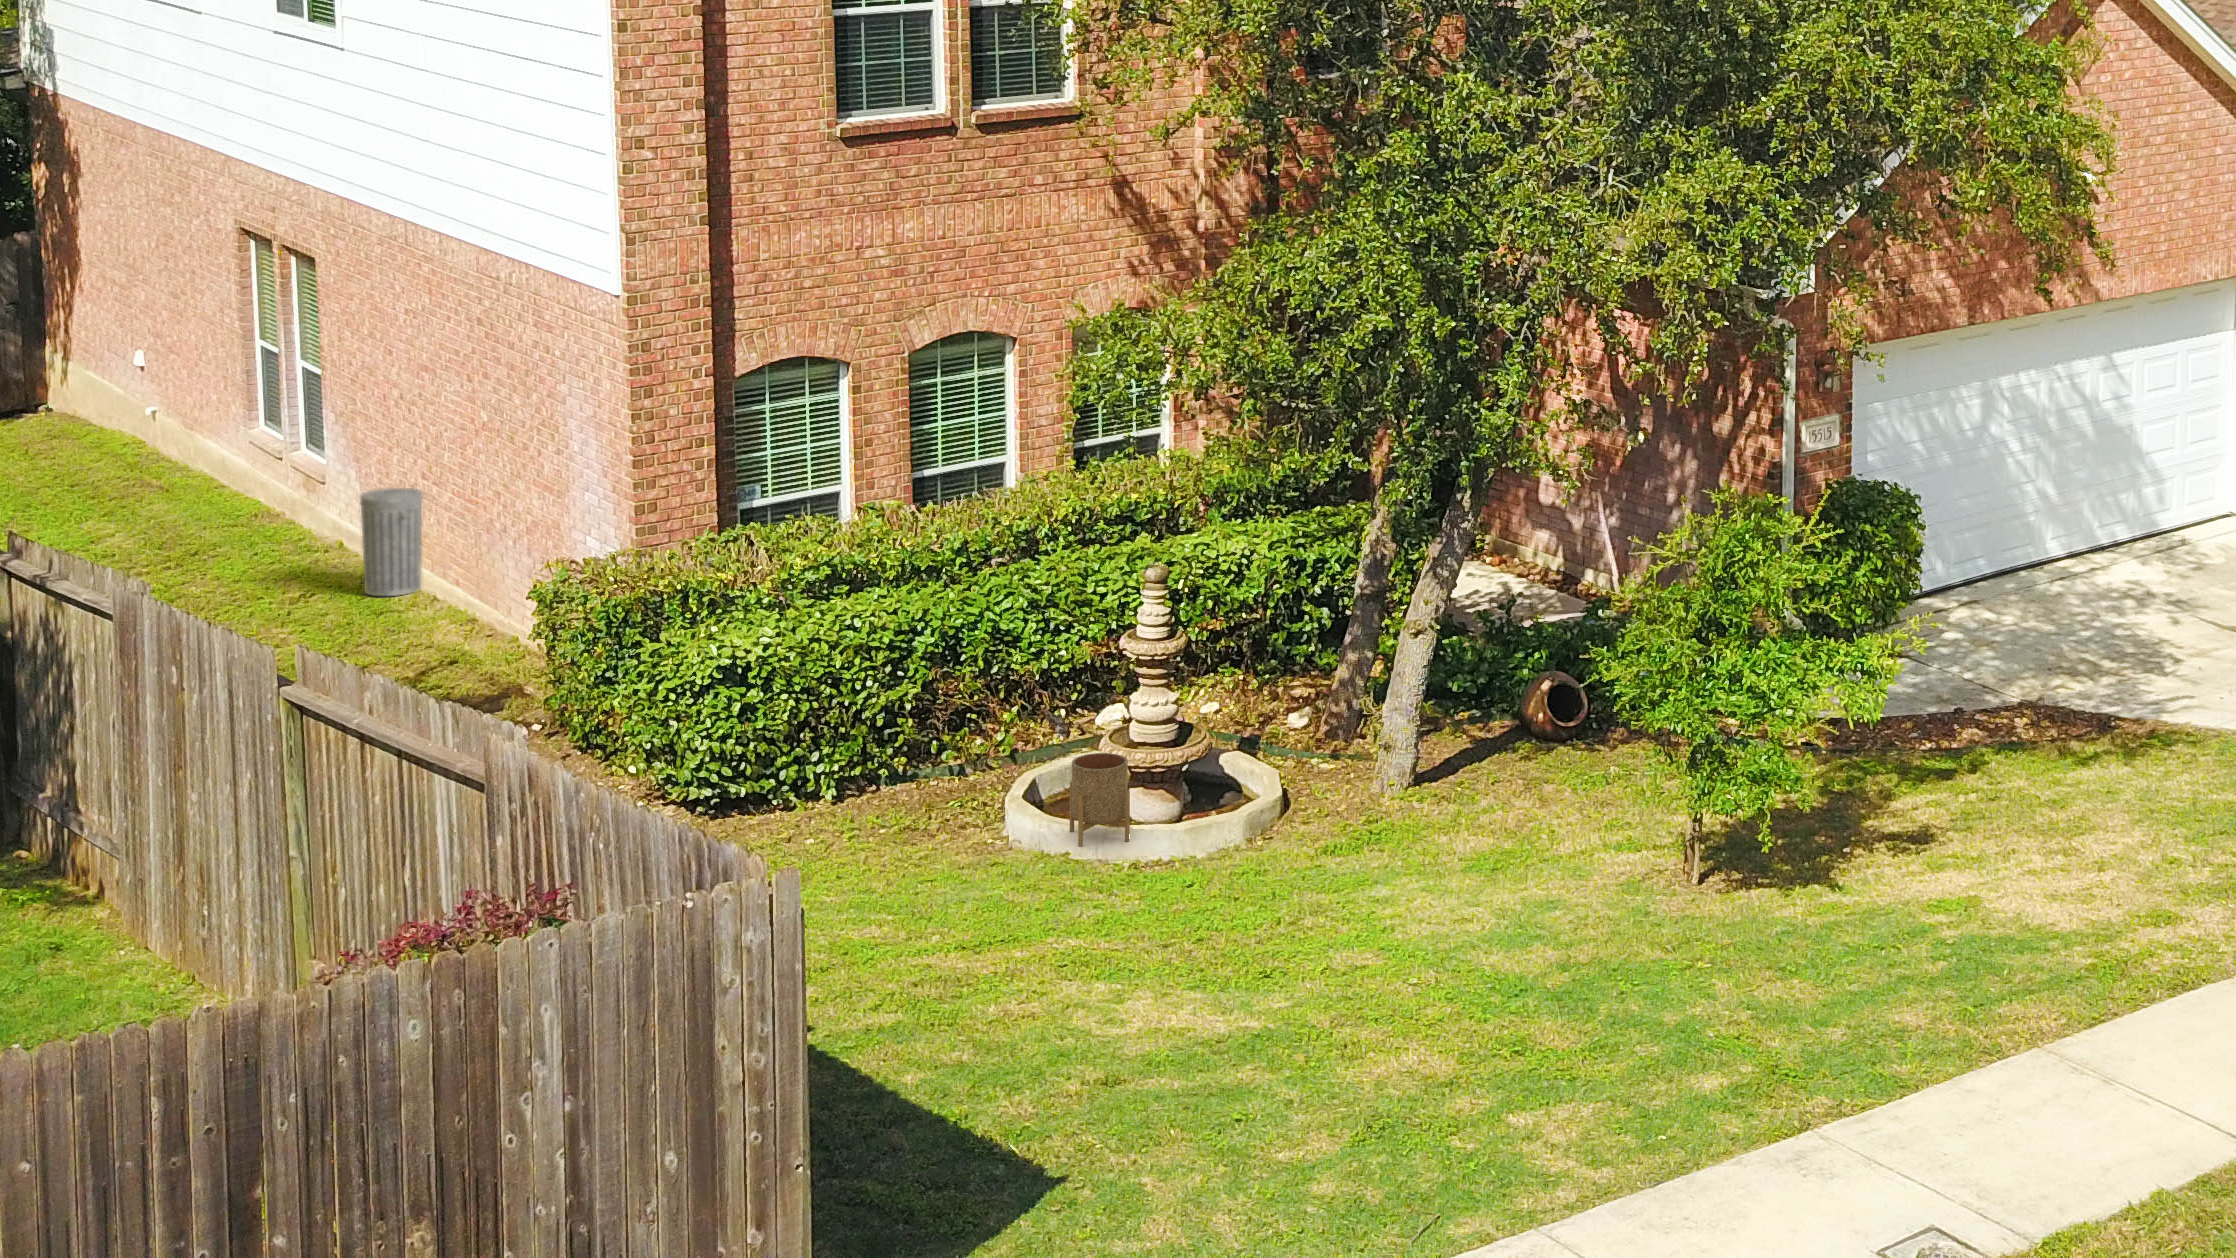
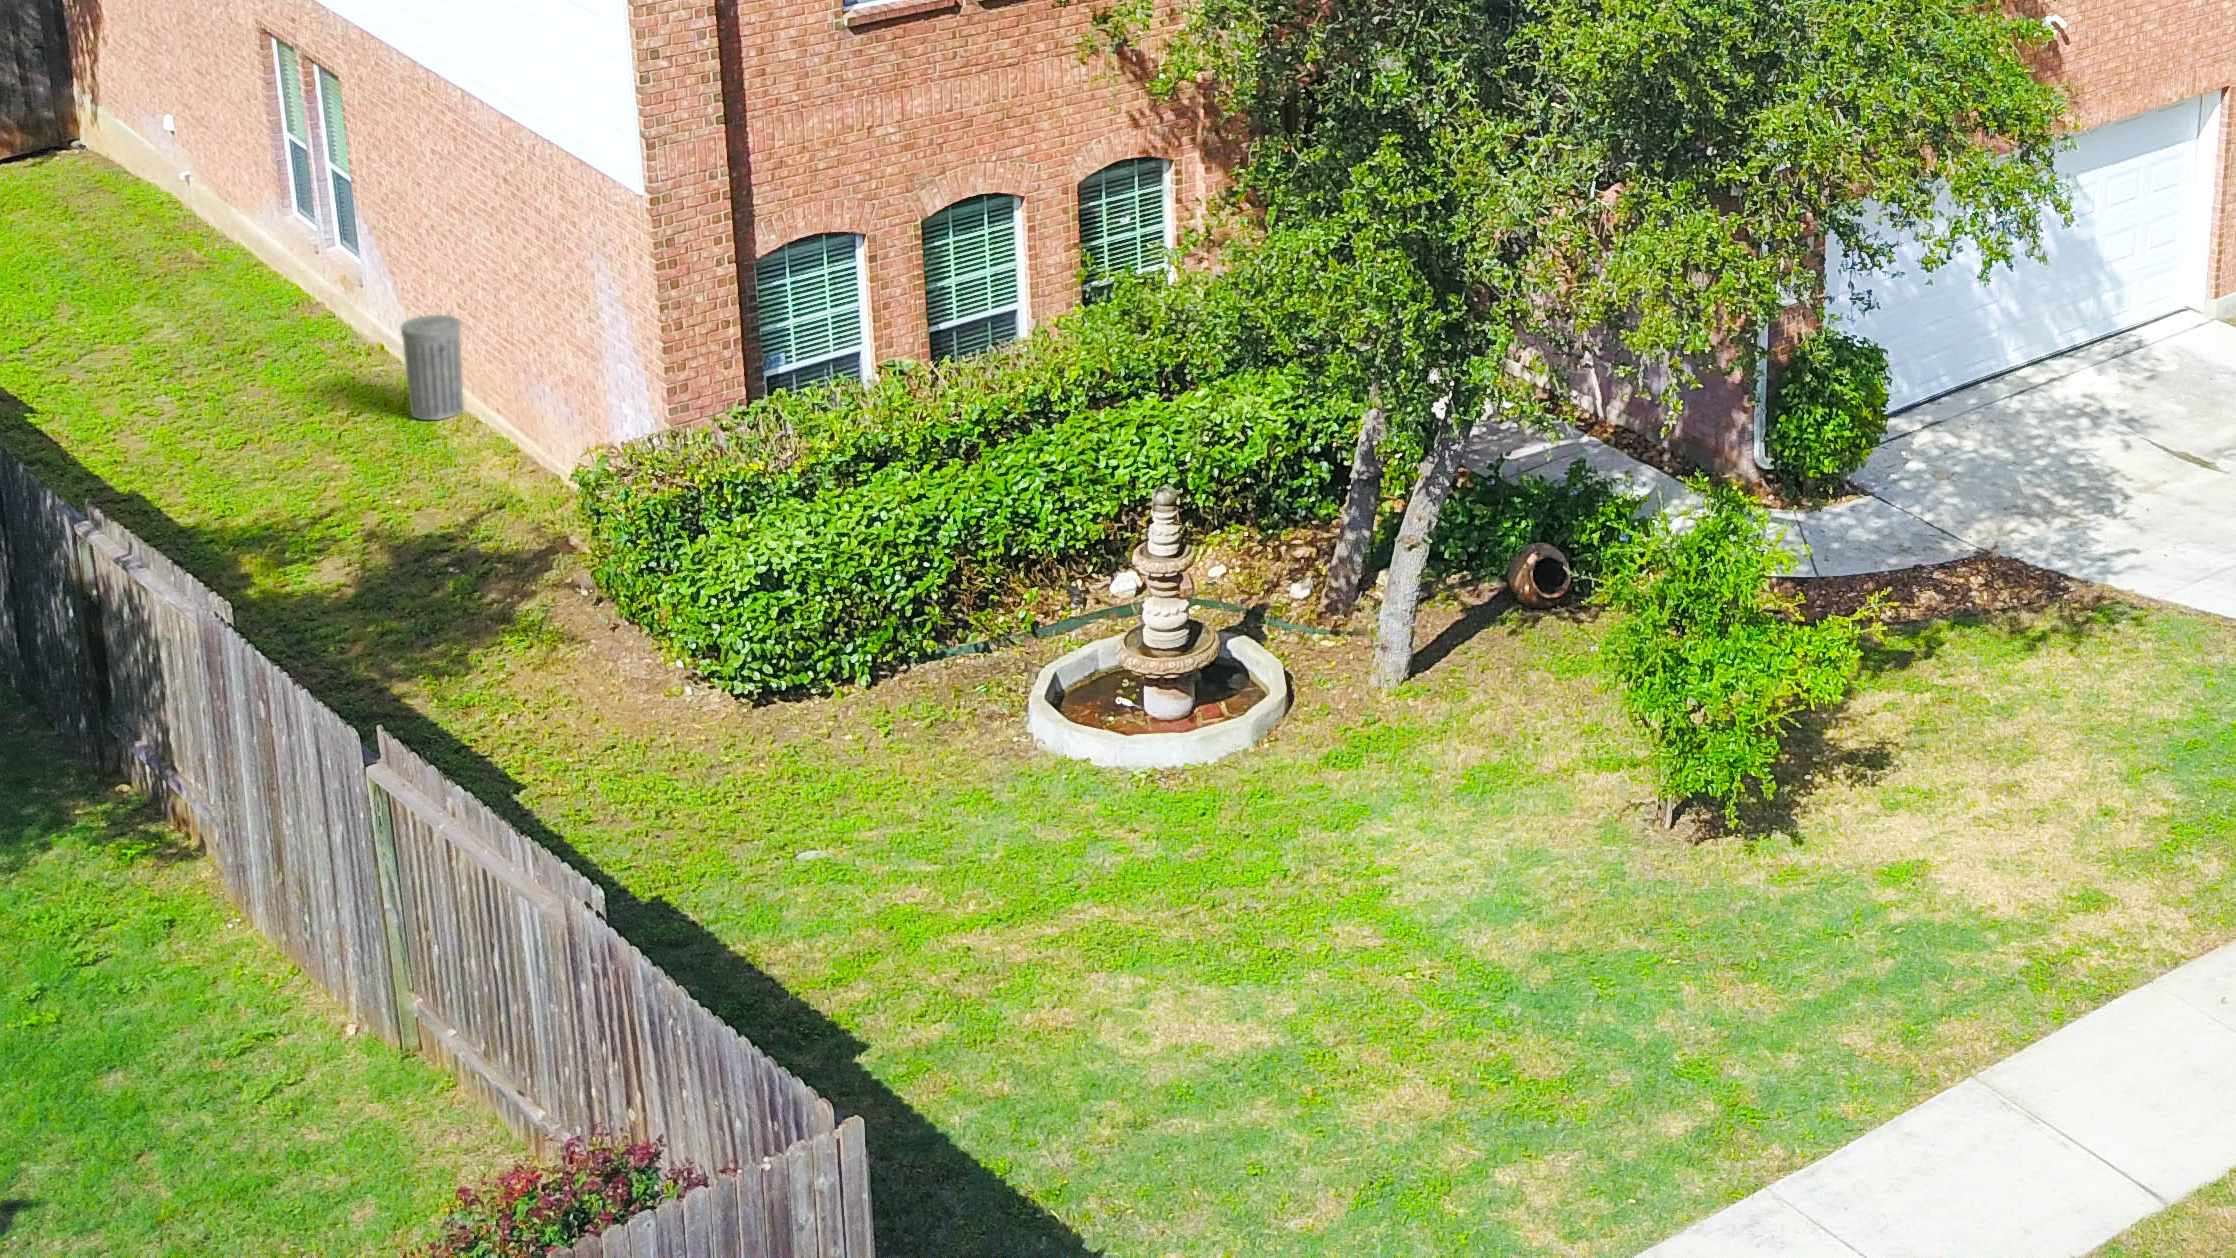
planter: present [1070,753,1130,846] -> none [1089,673,1145,761]

